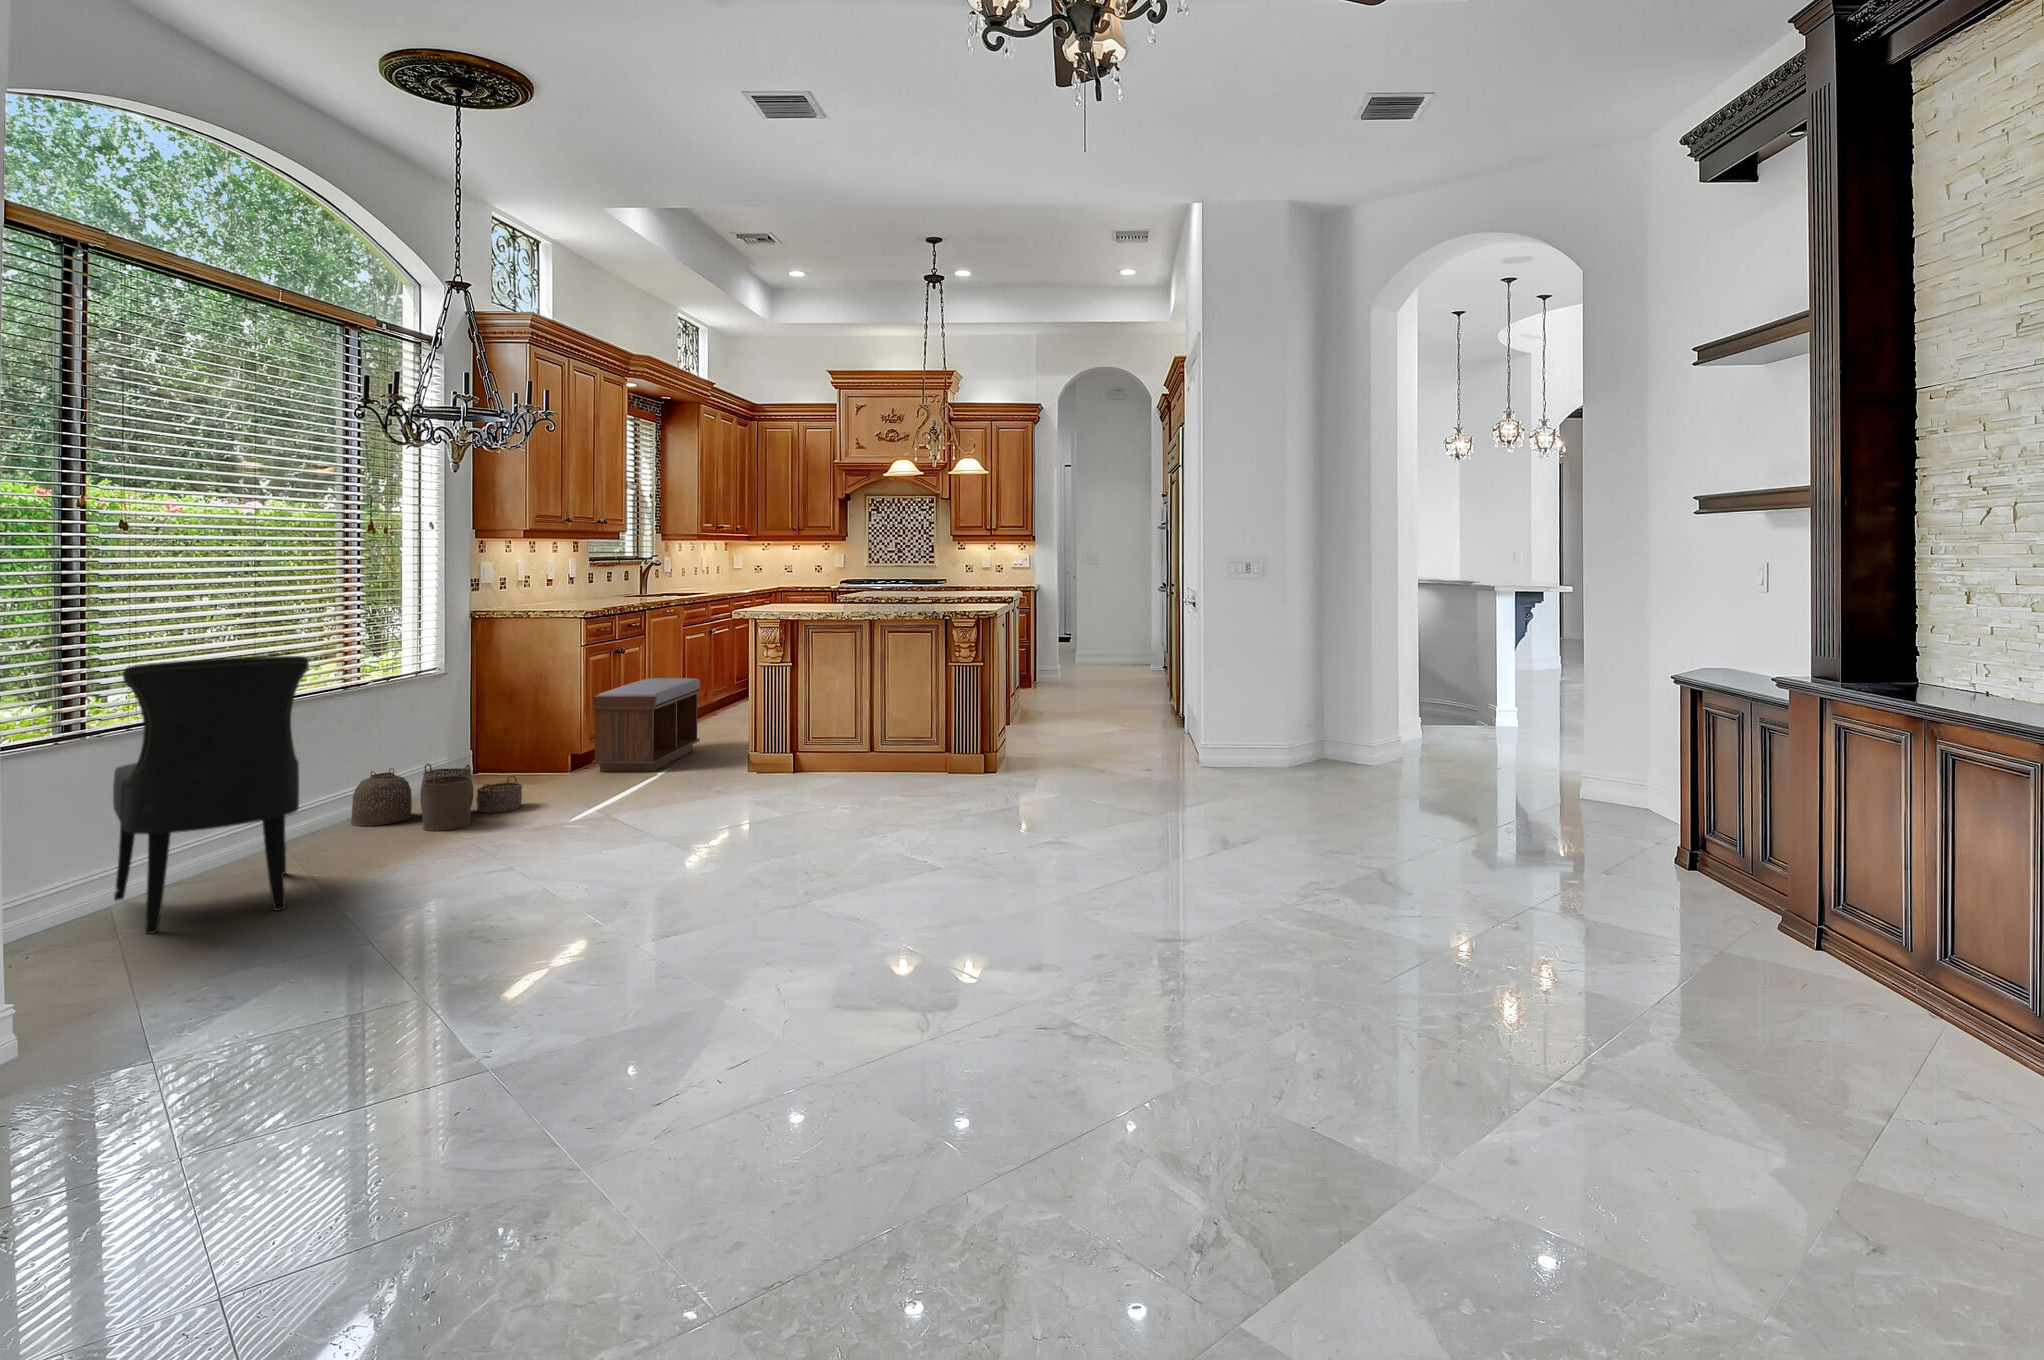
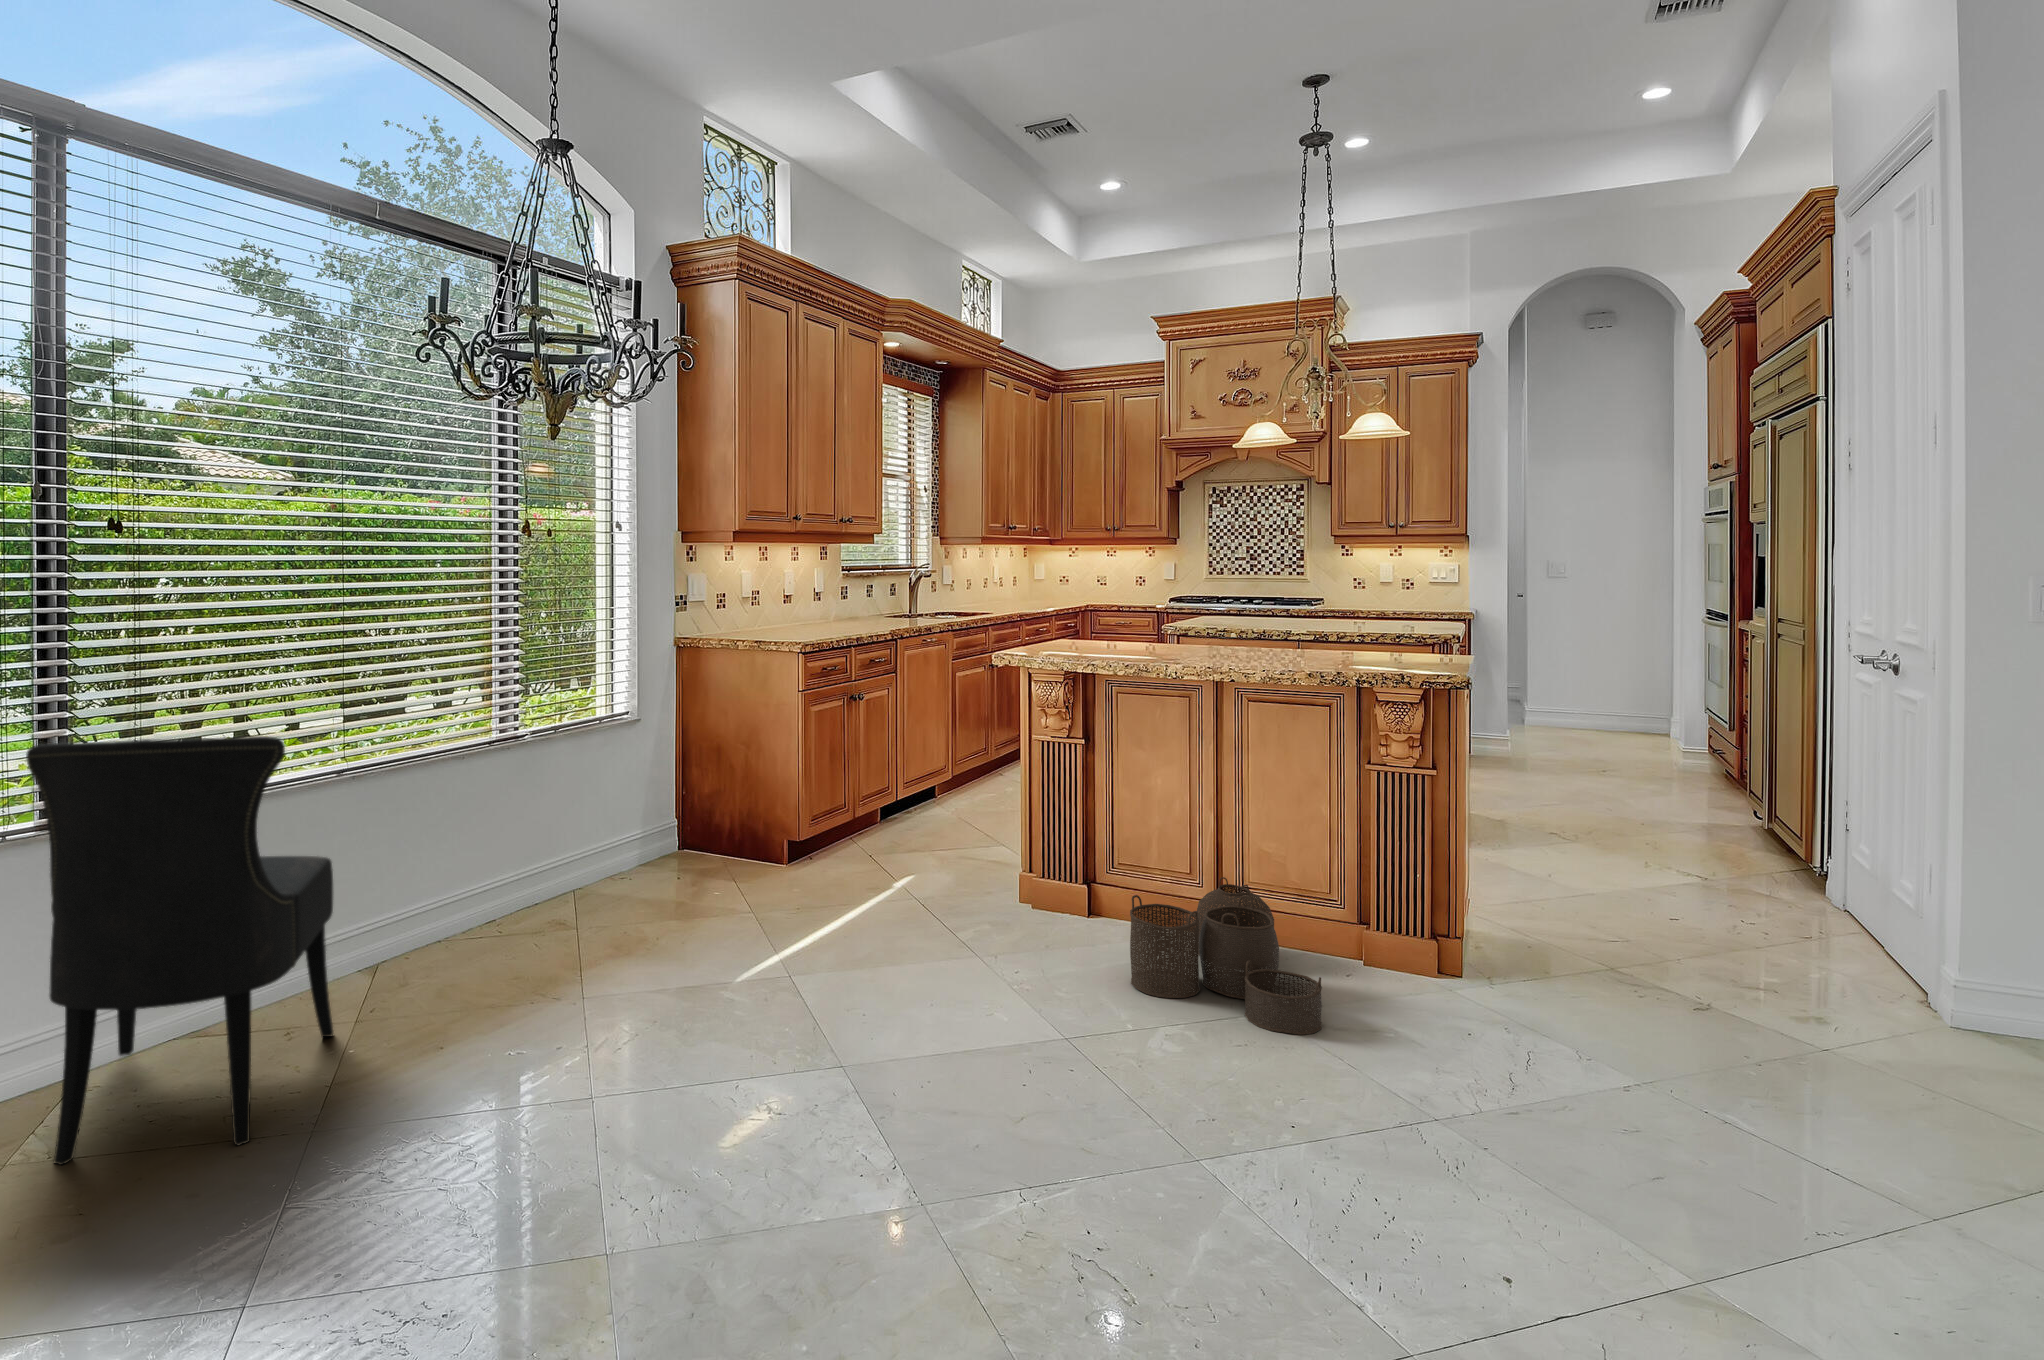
bench: present [592,678,700,772] -> none [814,734,966,879]
woven basket: present [351,764,522,831] -> present [1130,877,1322,1035]

